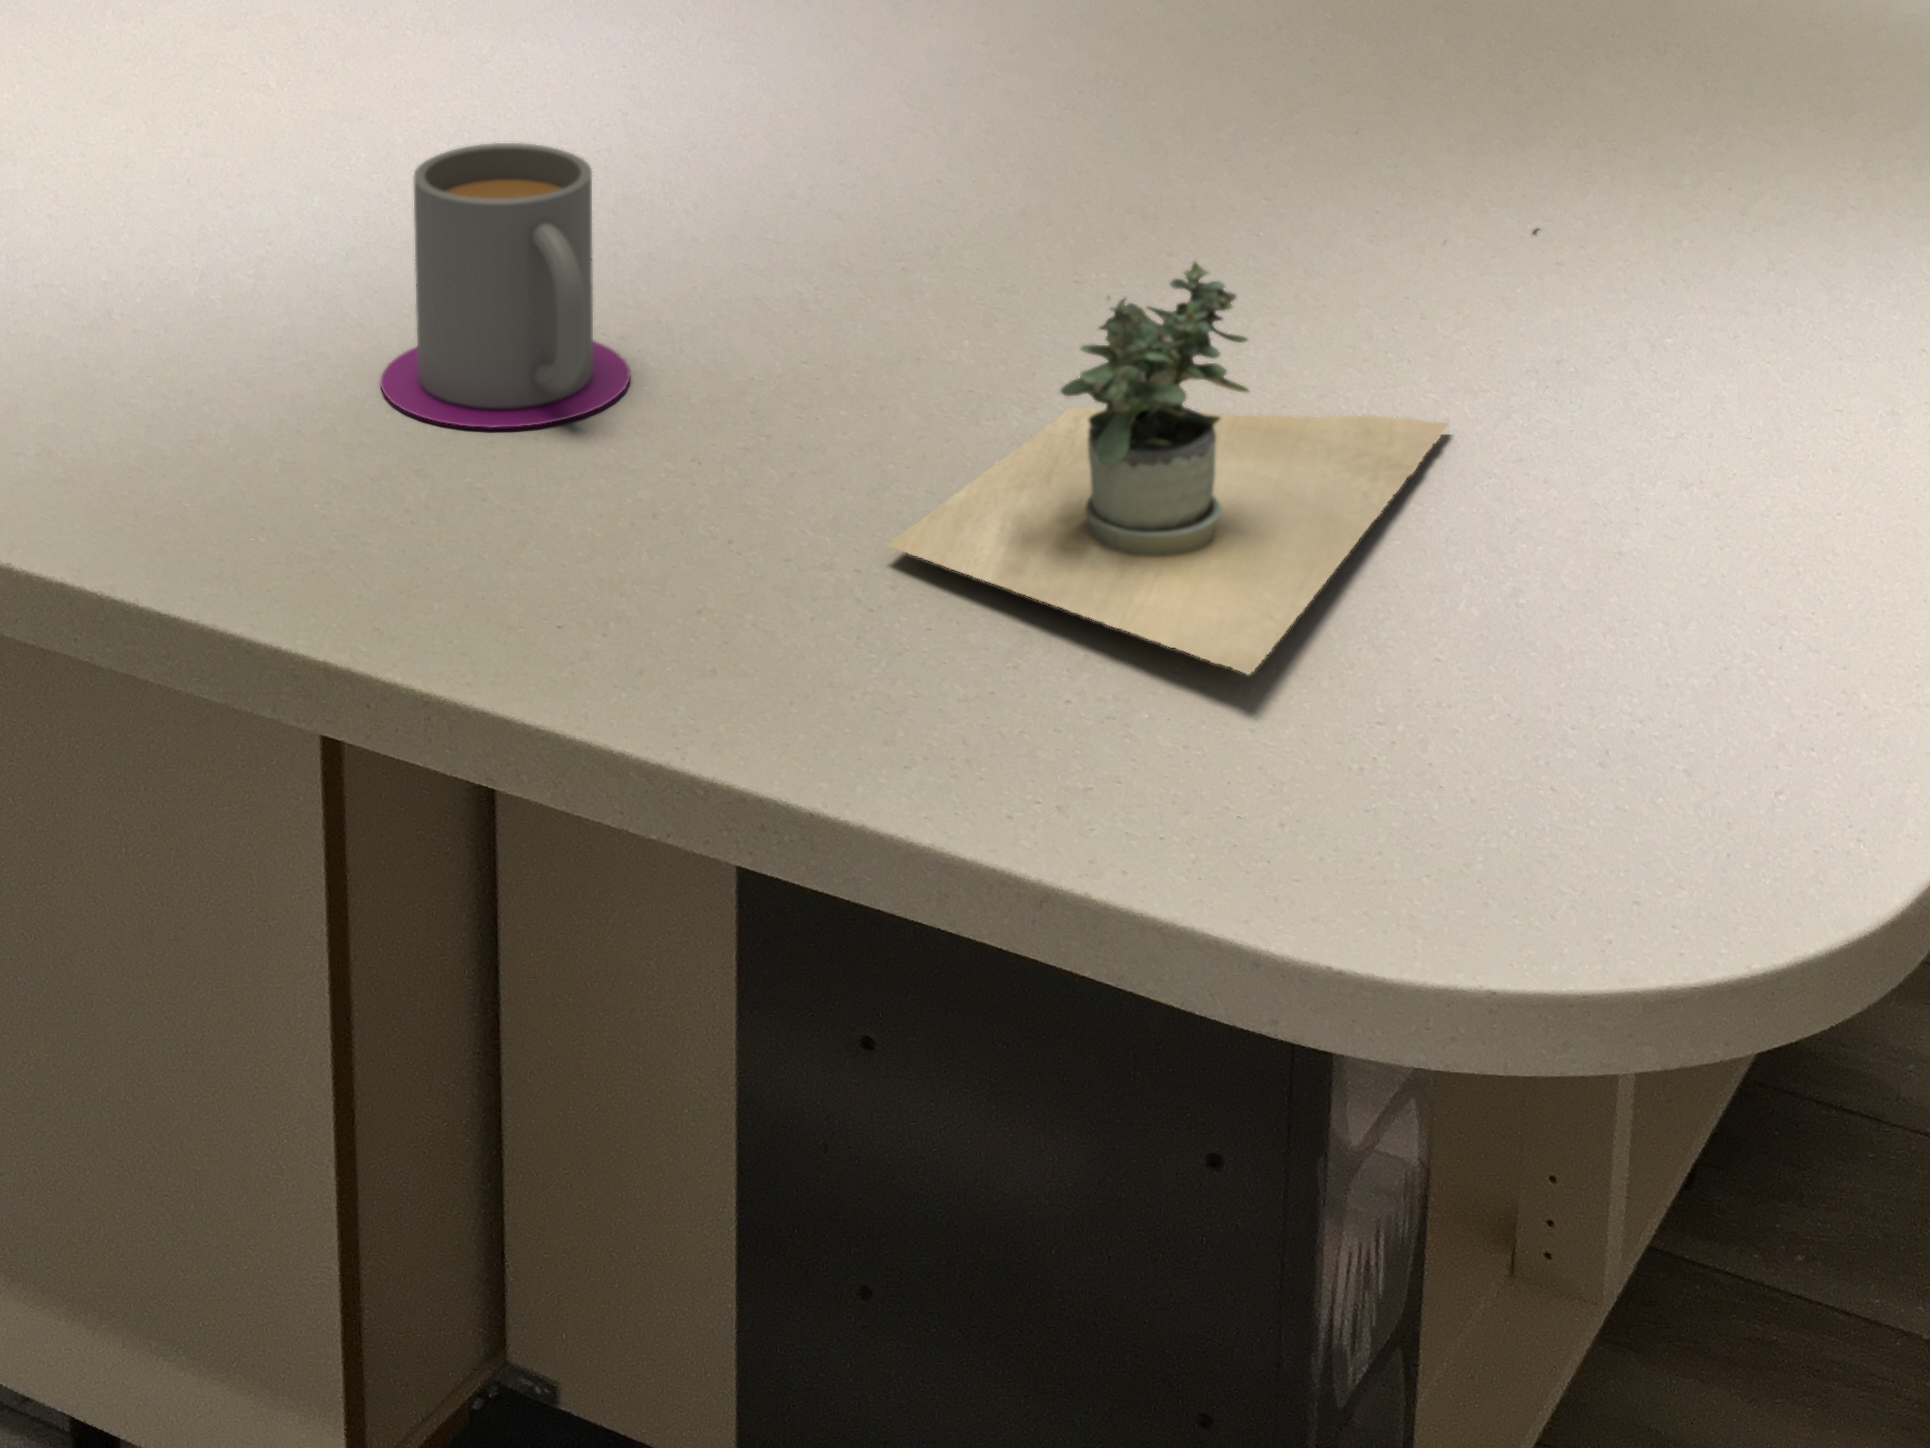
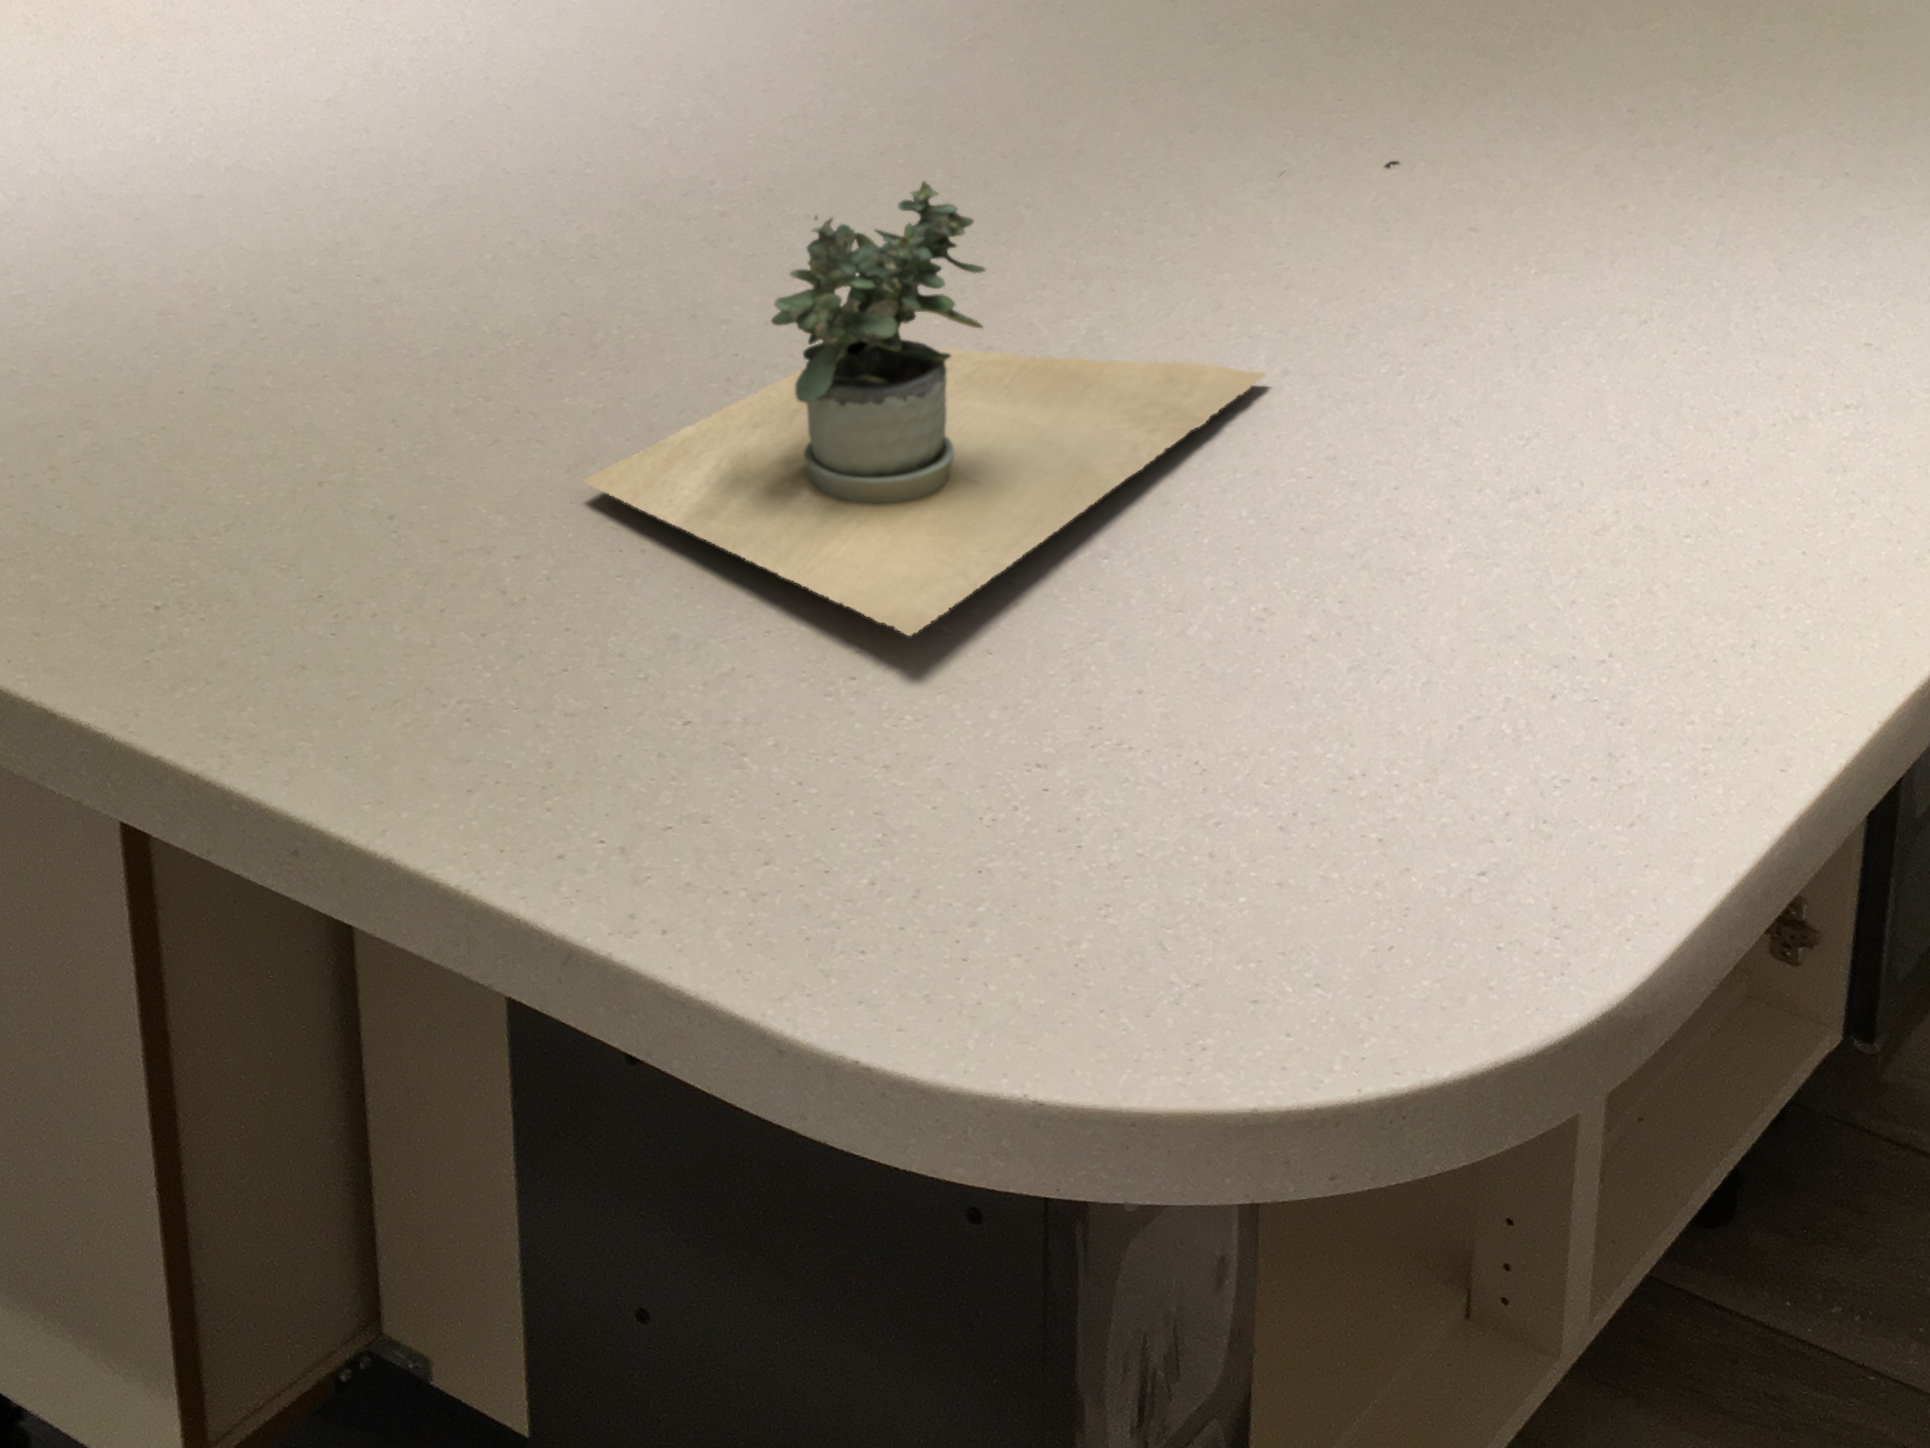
mug: present [380,143,630,428] -> none [121,37,393,341]

